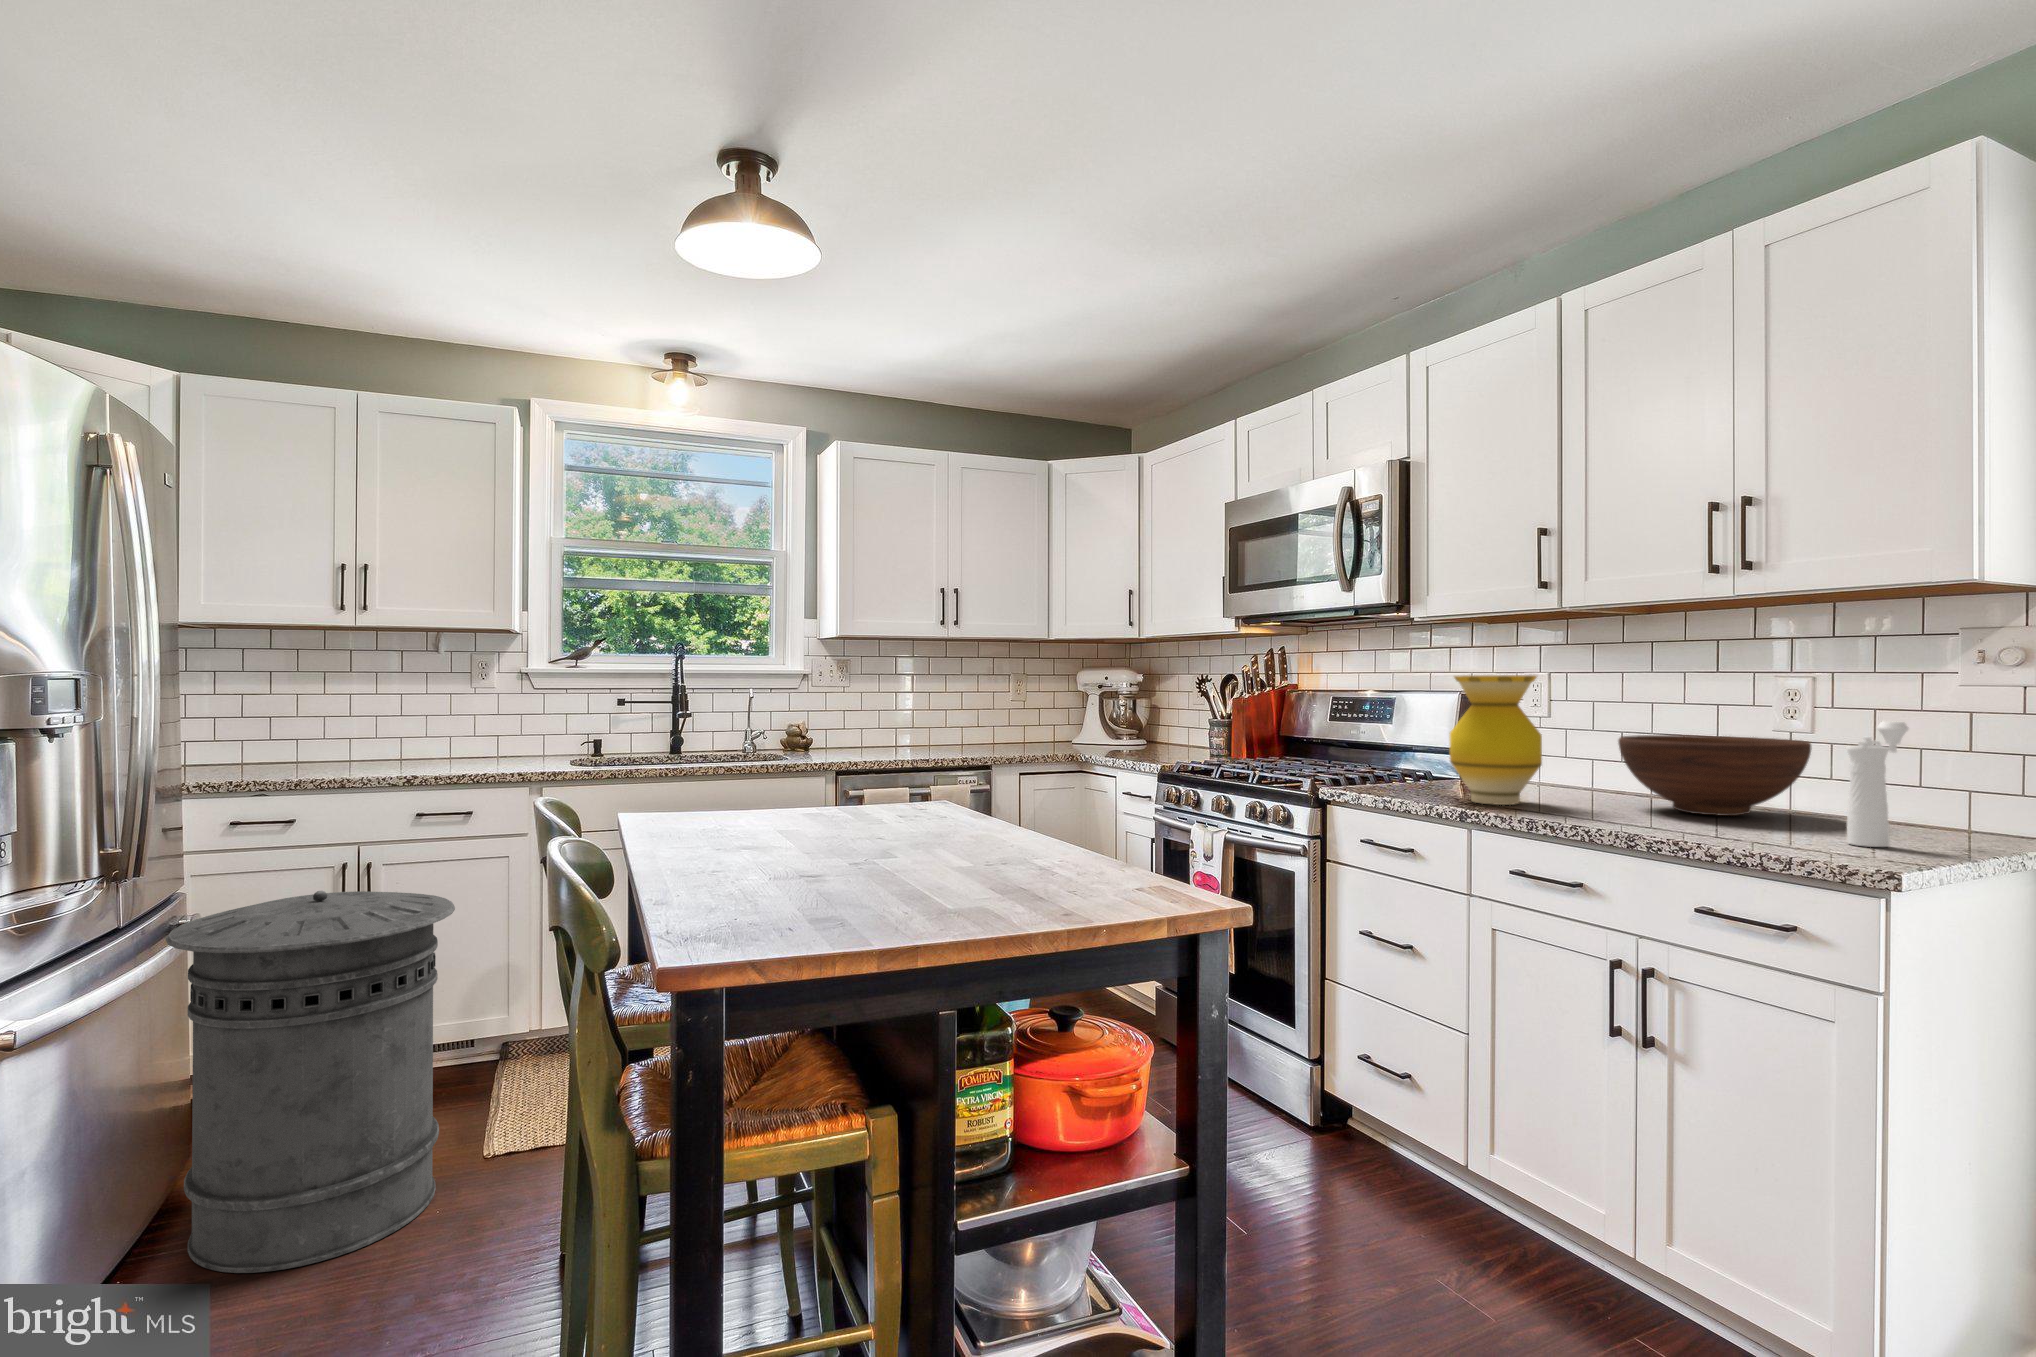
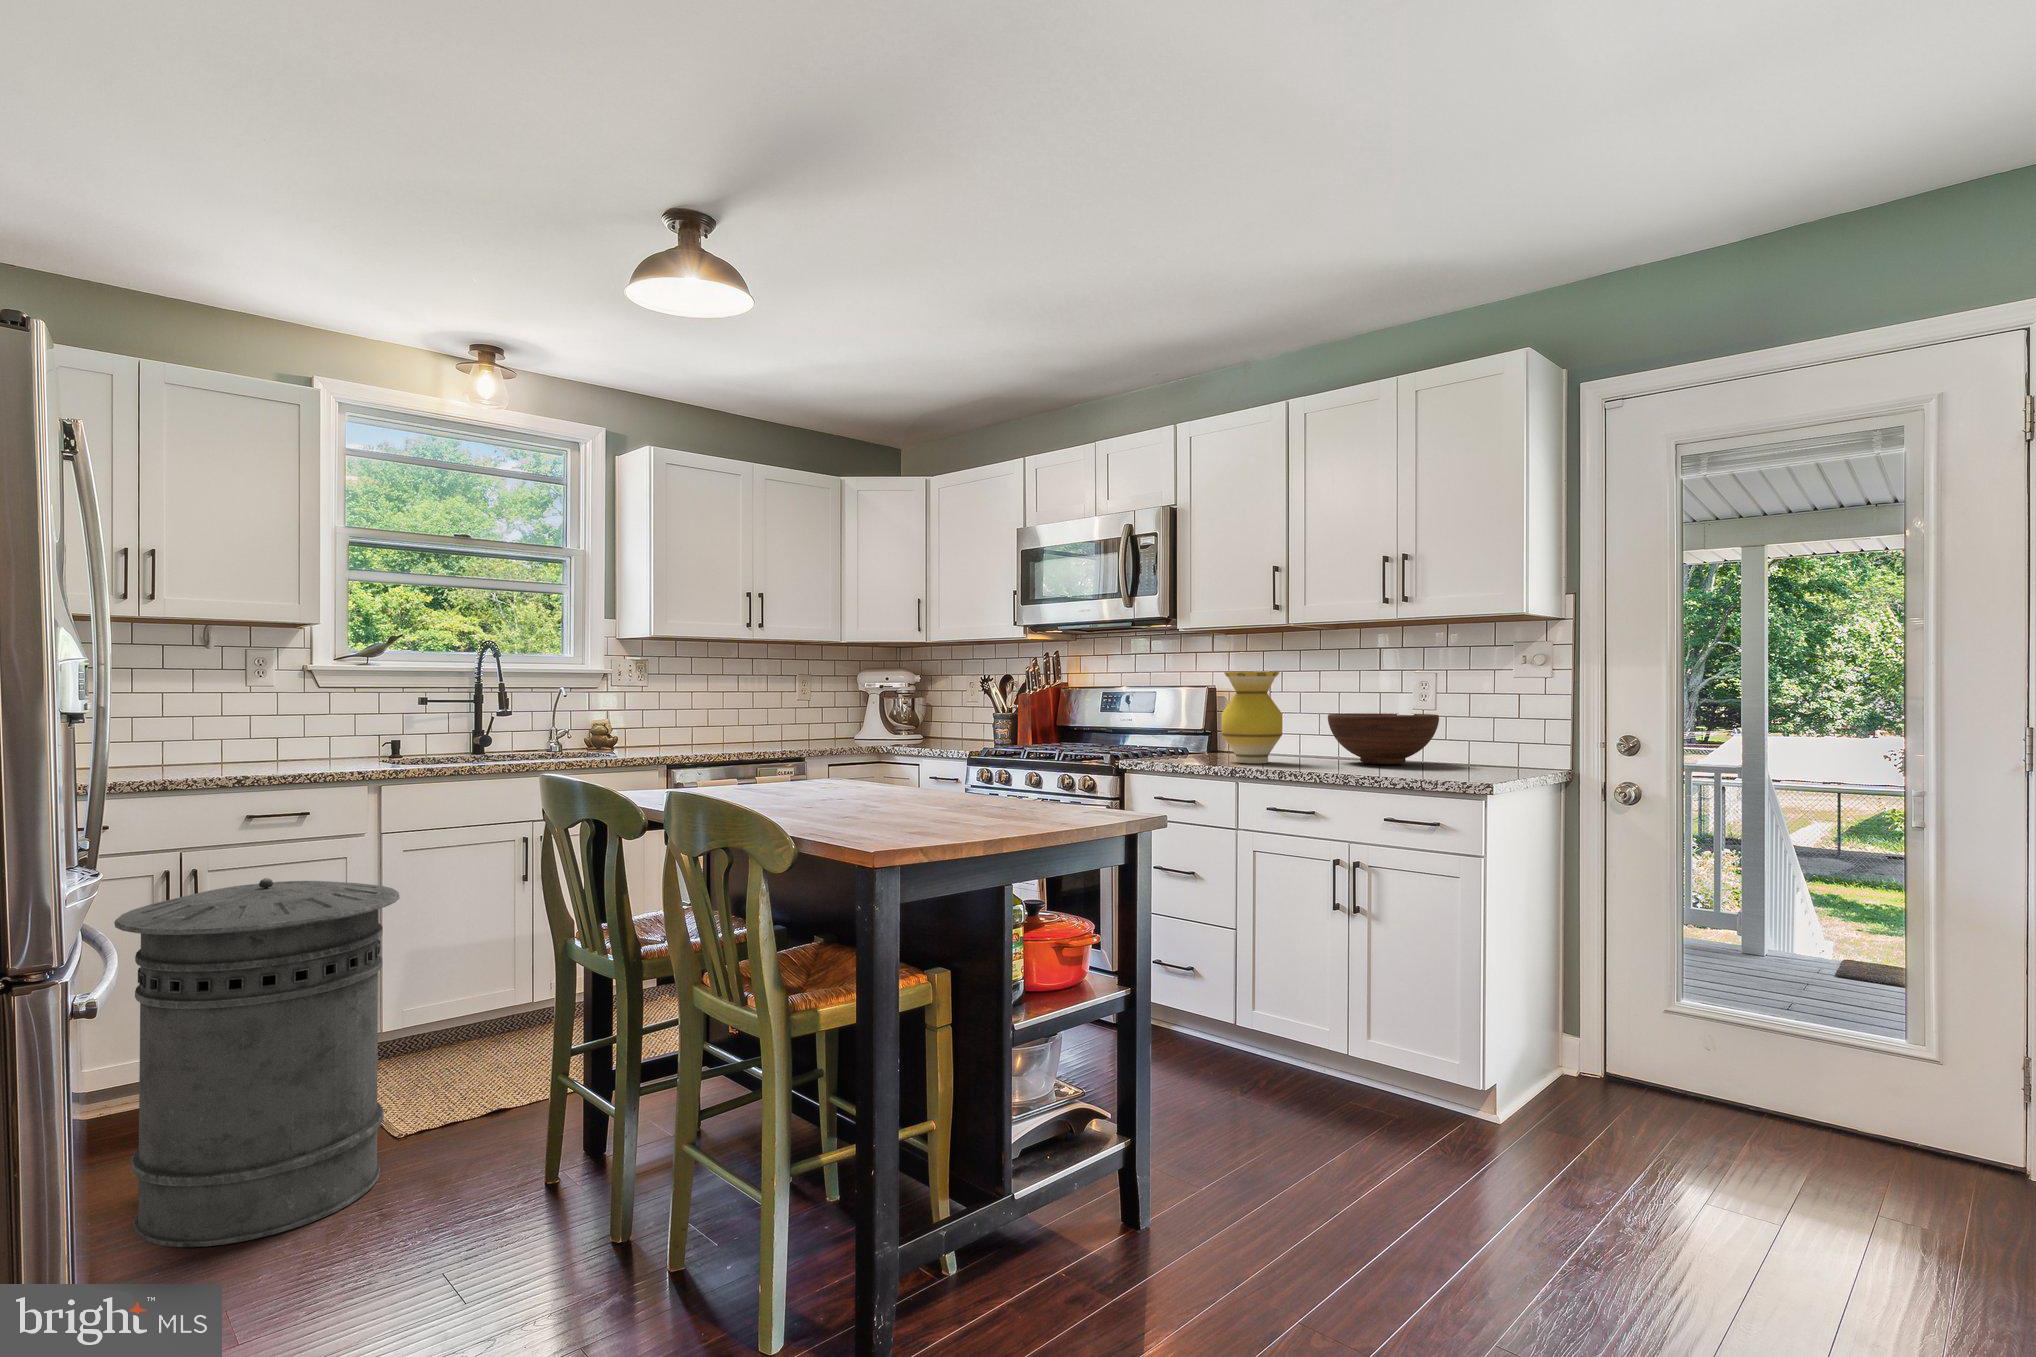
pepper mill: present [1846,721,1909,847] -> none [1464,699,1494,775]

